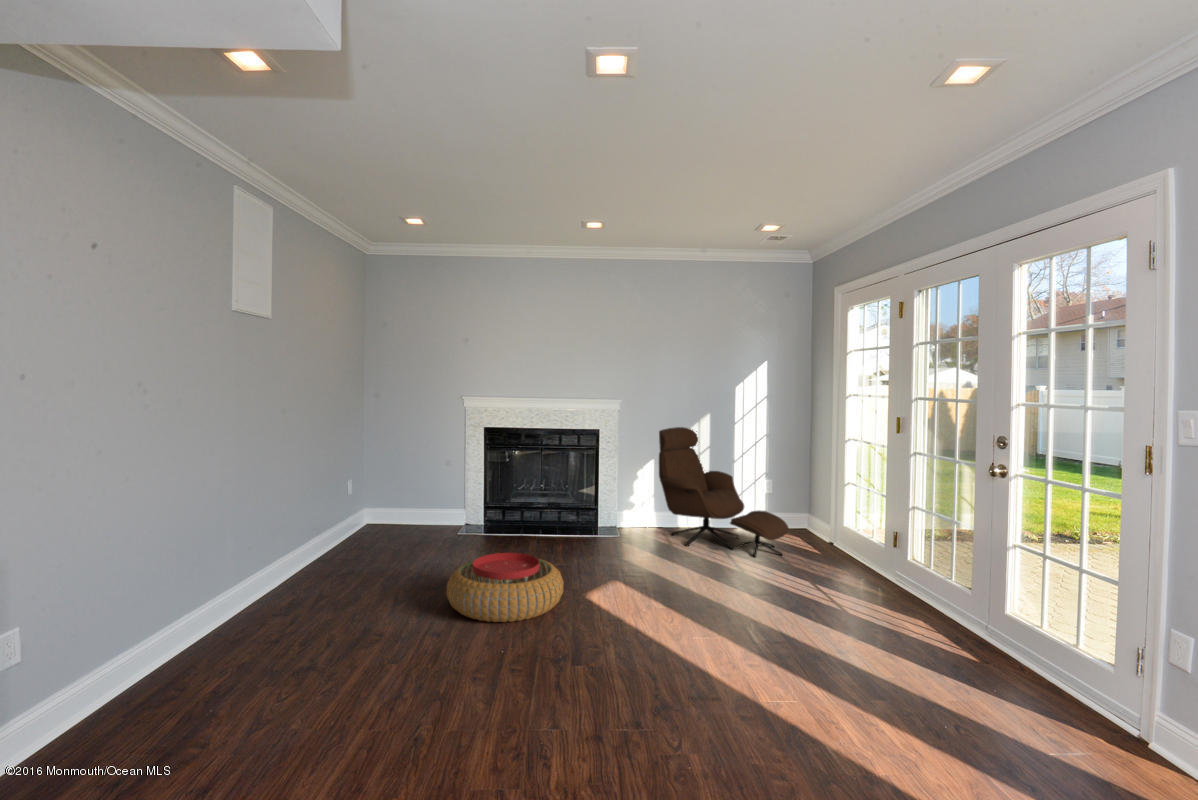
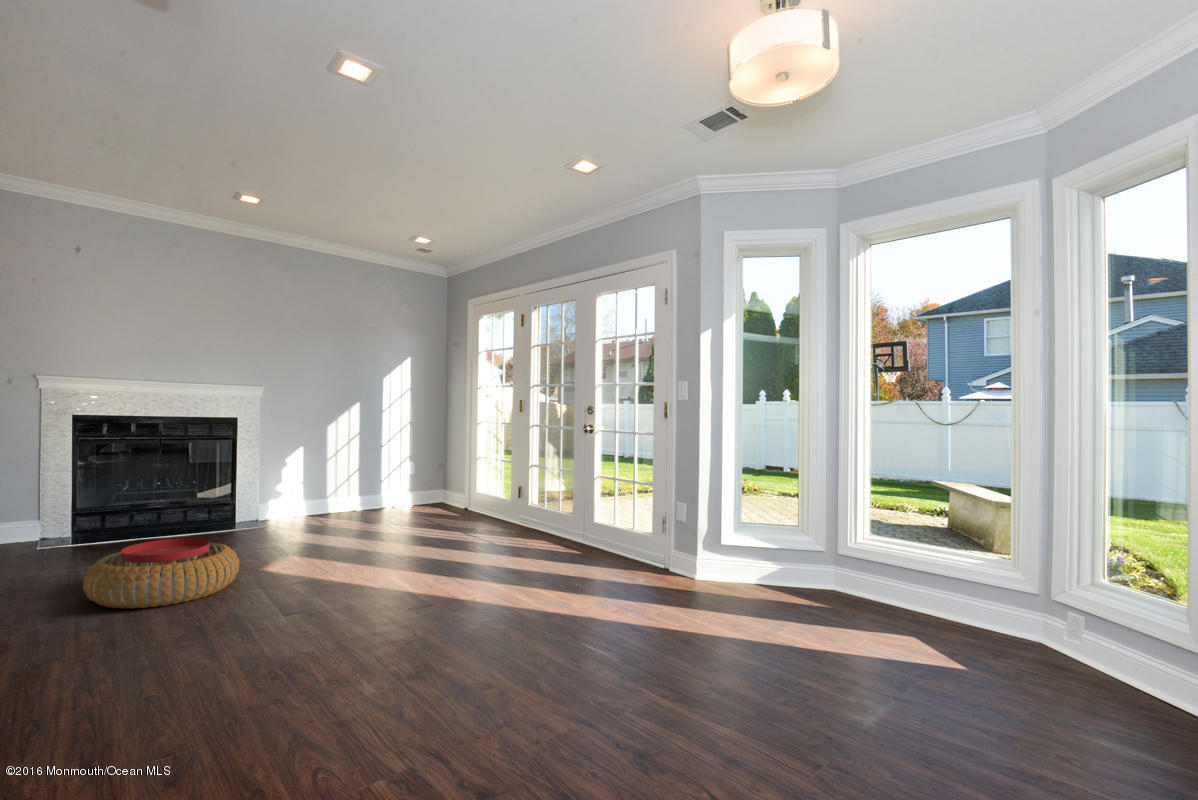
lounge chair: present [659,427,789,557] -> none [310,415,435,525]

